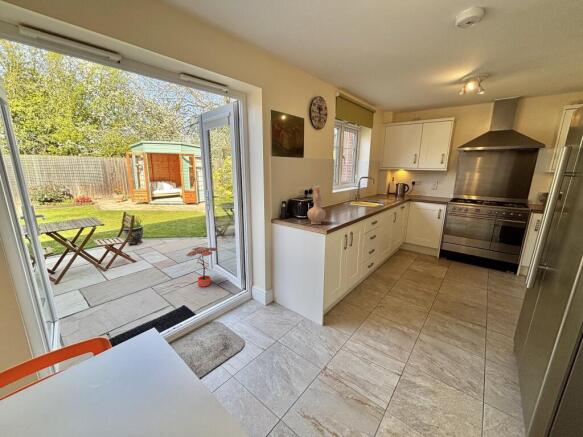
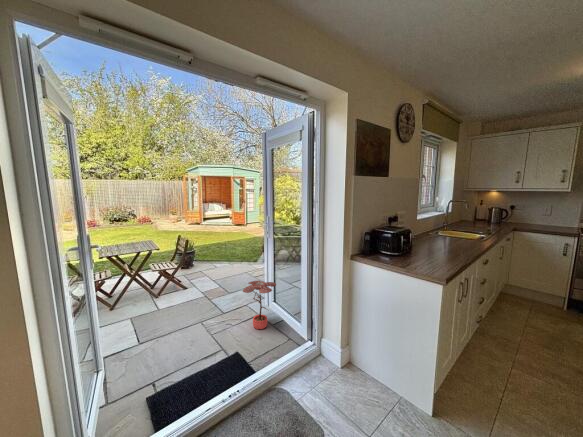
vase: present [308,188,326,224] -> none [405,216,433,266]

